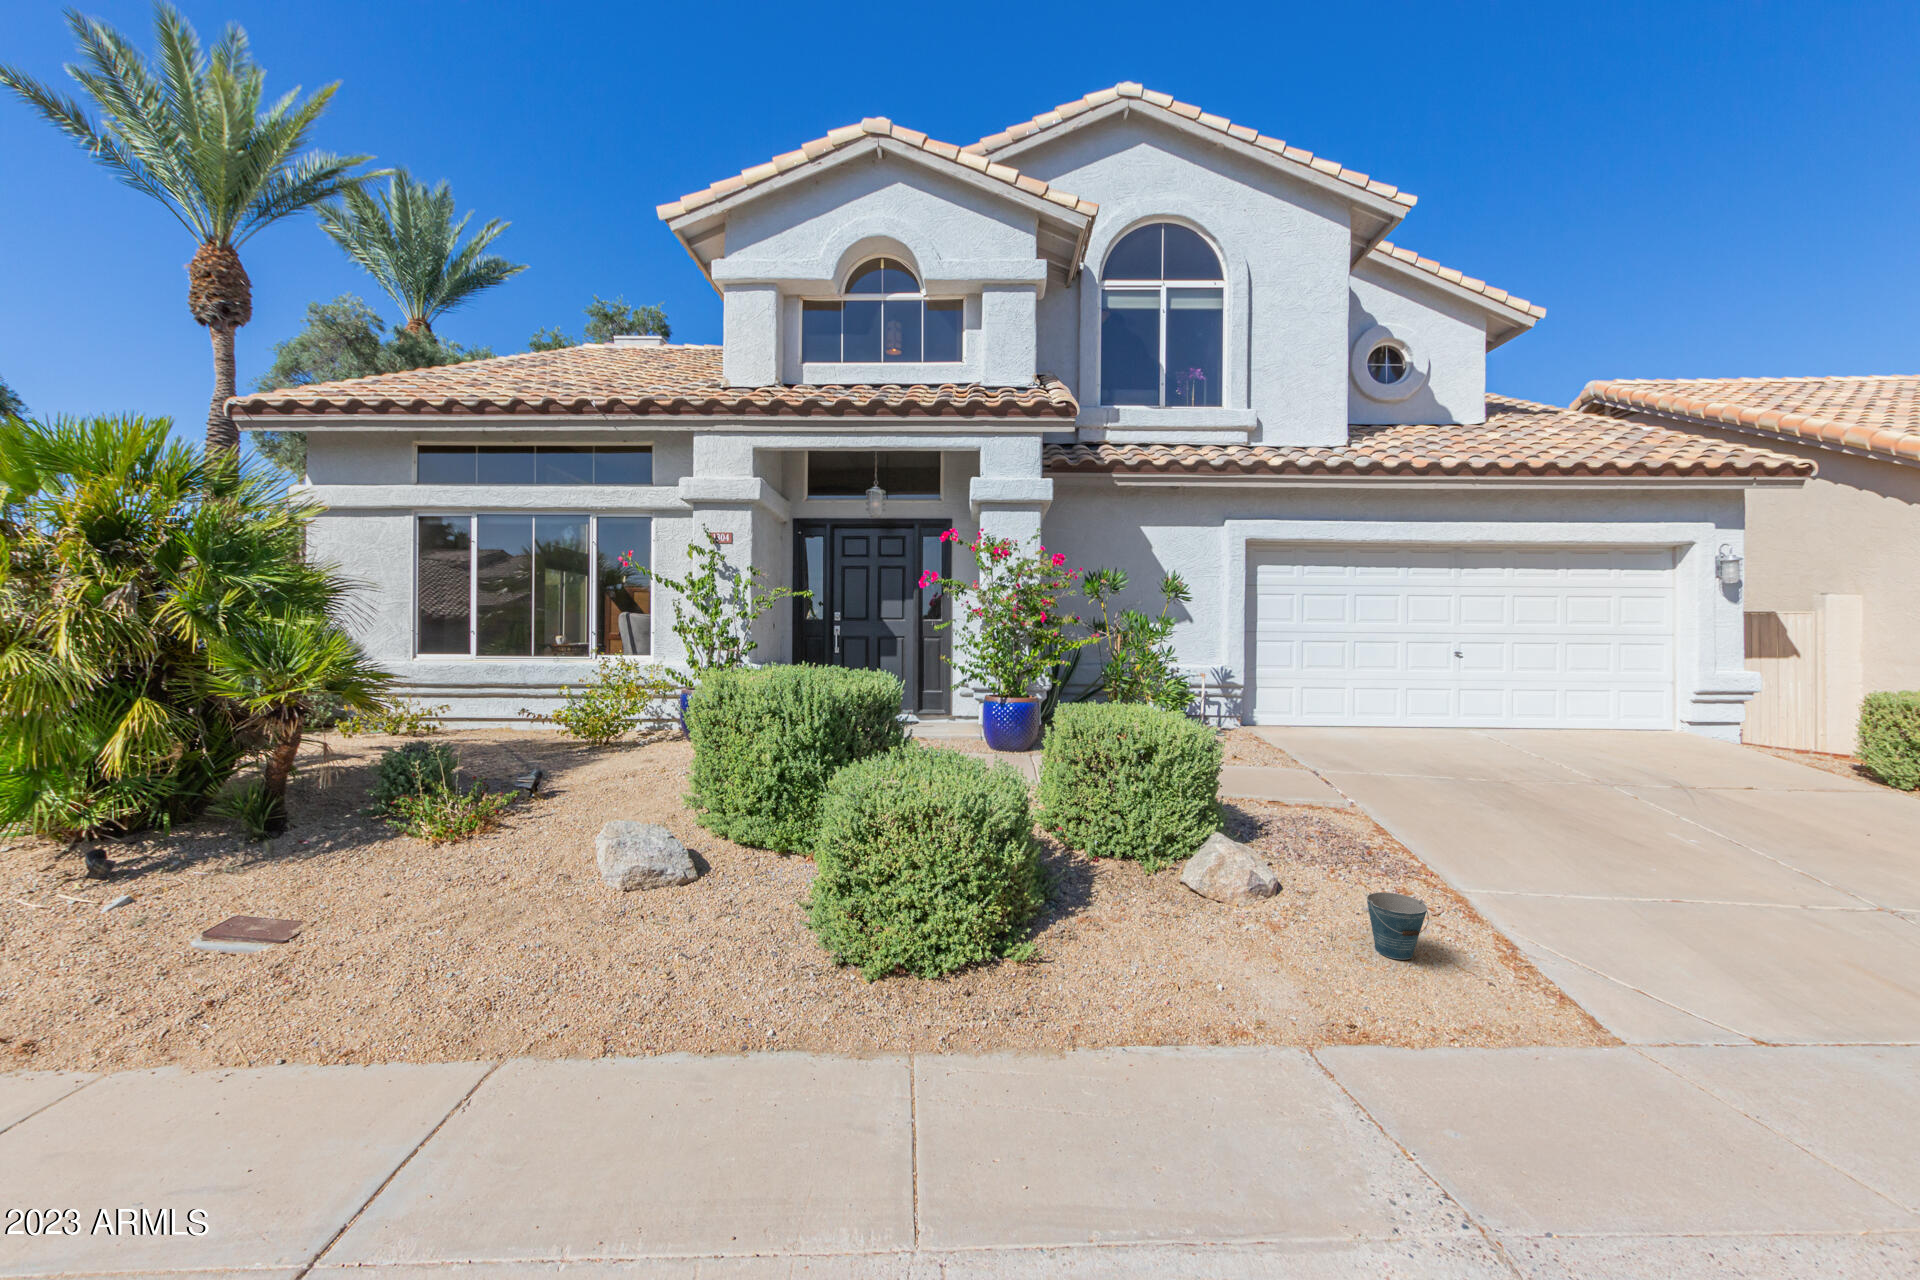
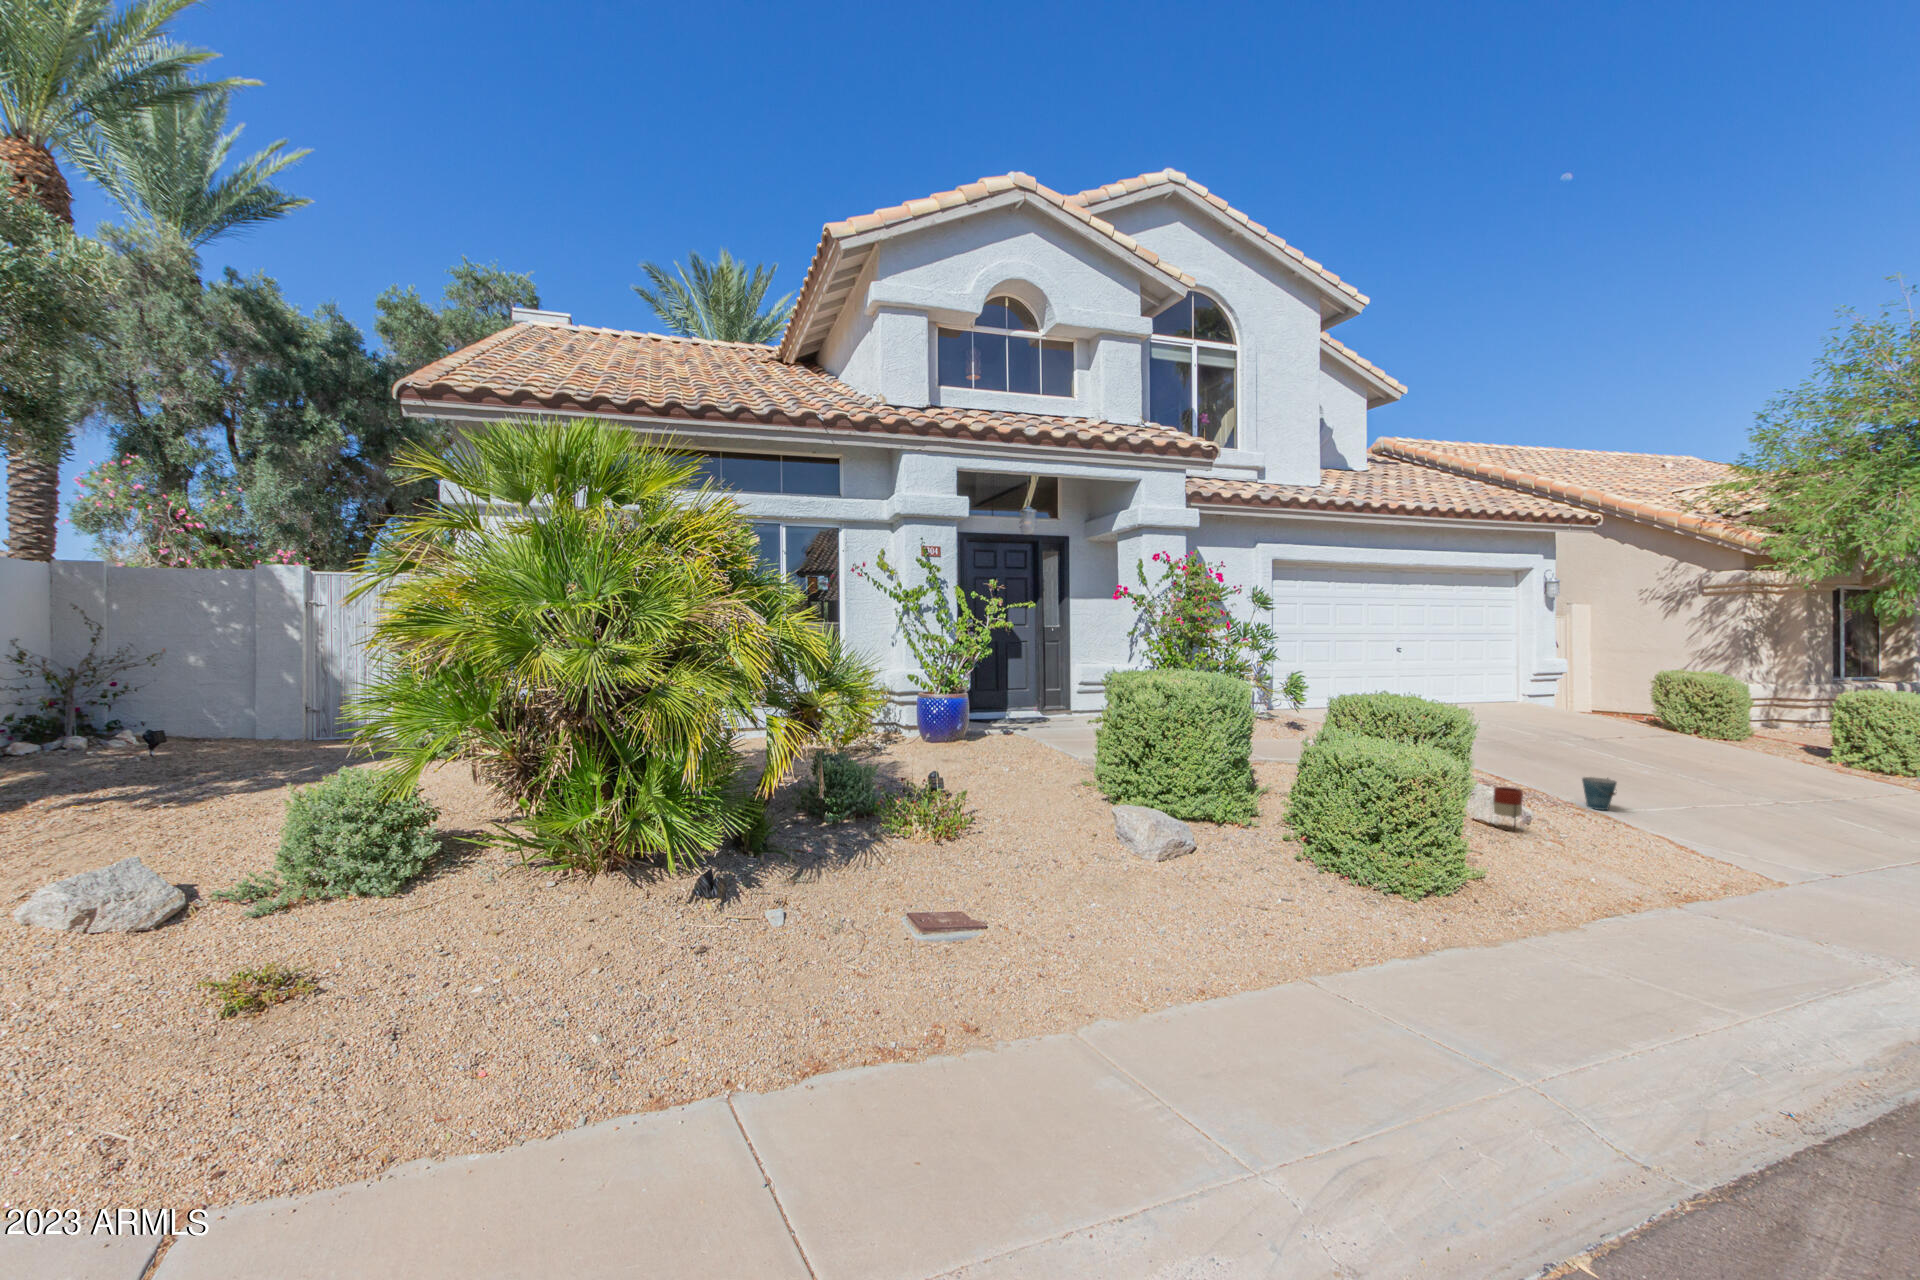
planter: none [1058,903,1106,990] -> present [1492,787,1523,825]

